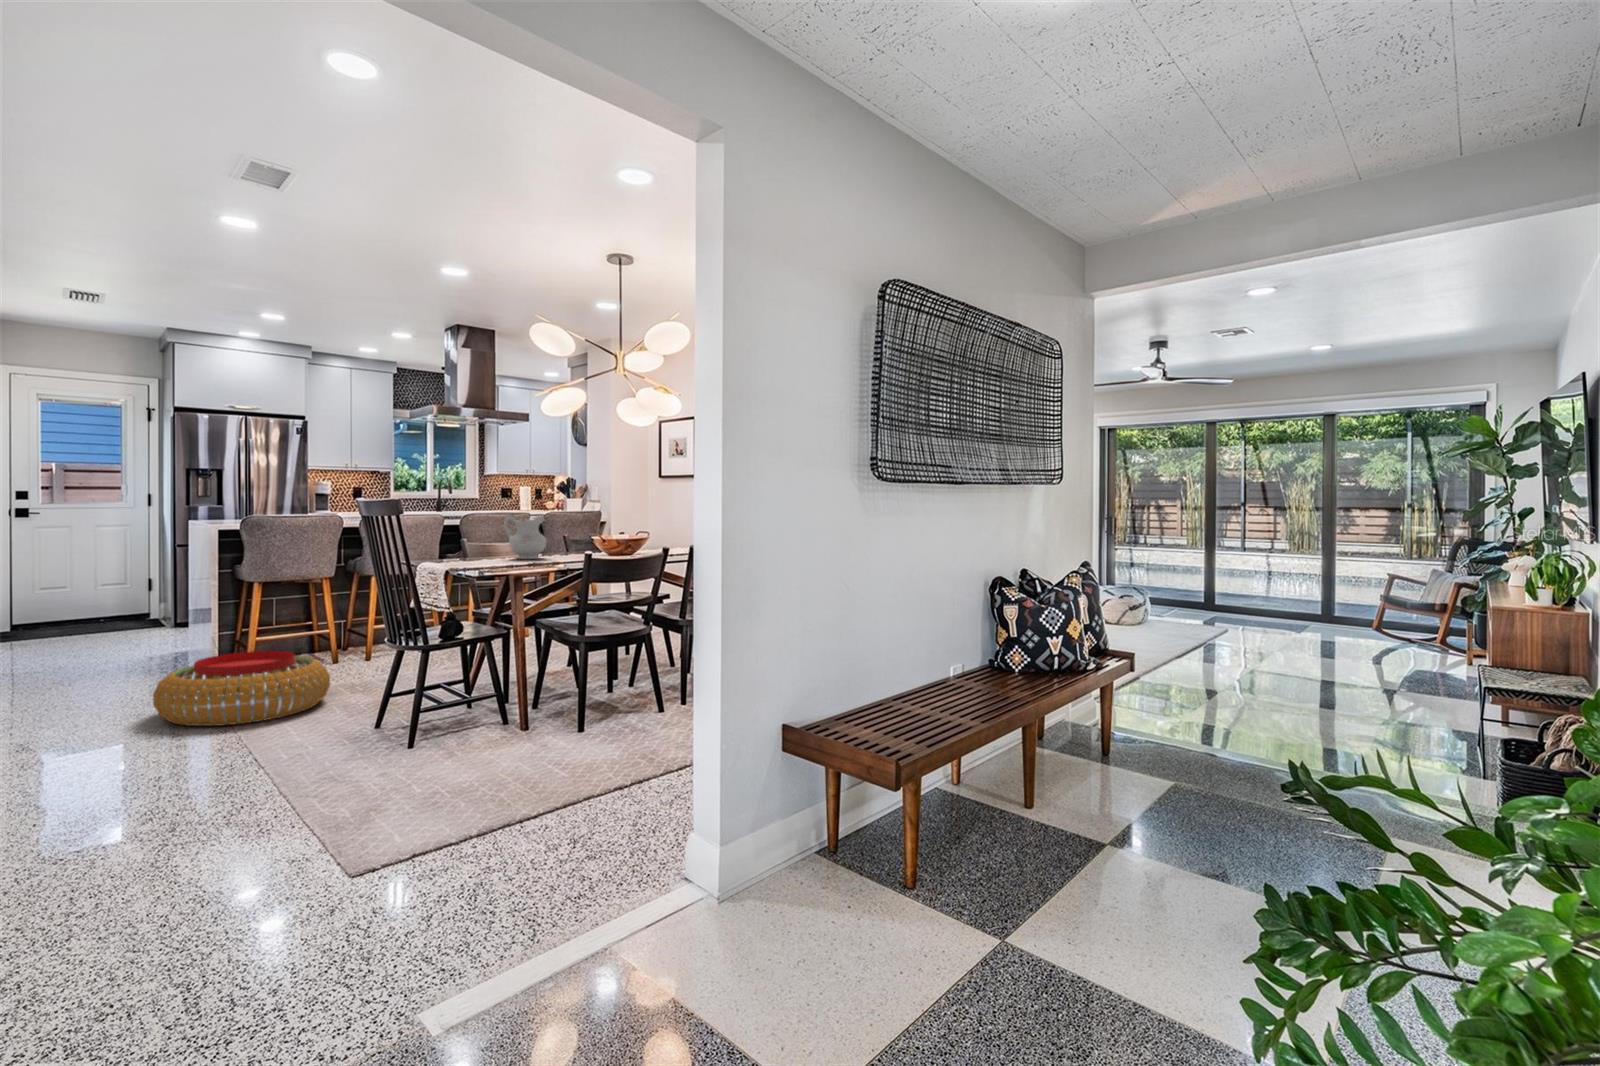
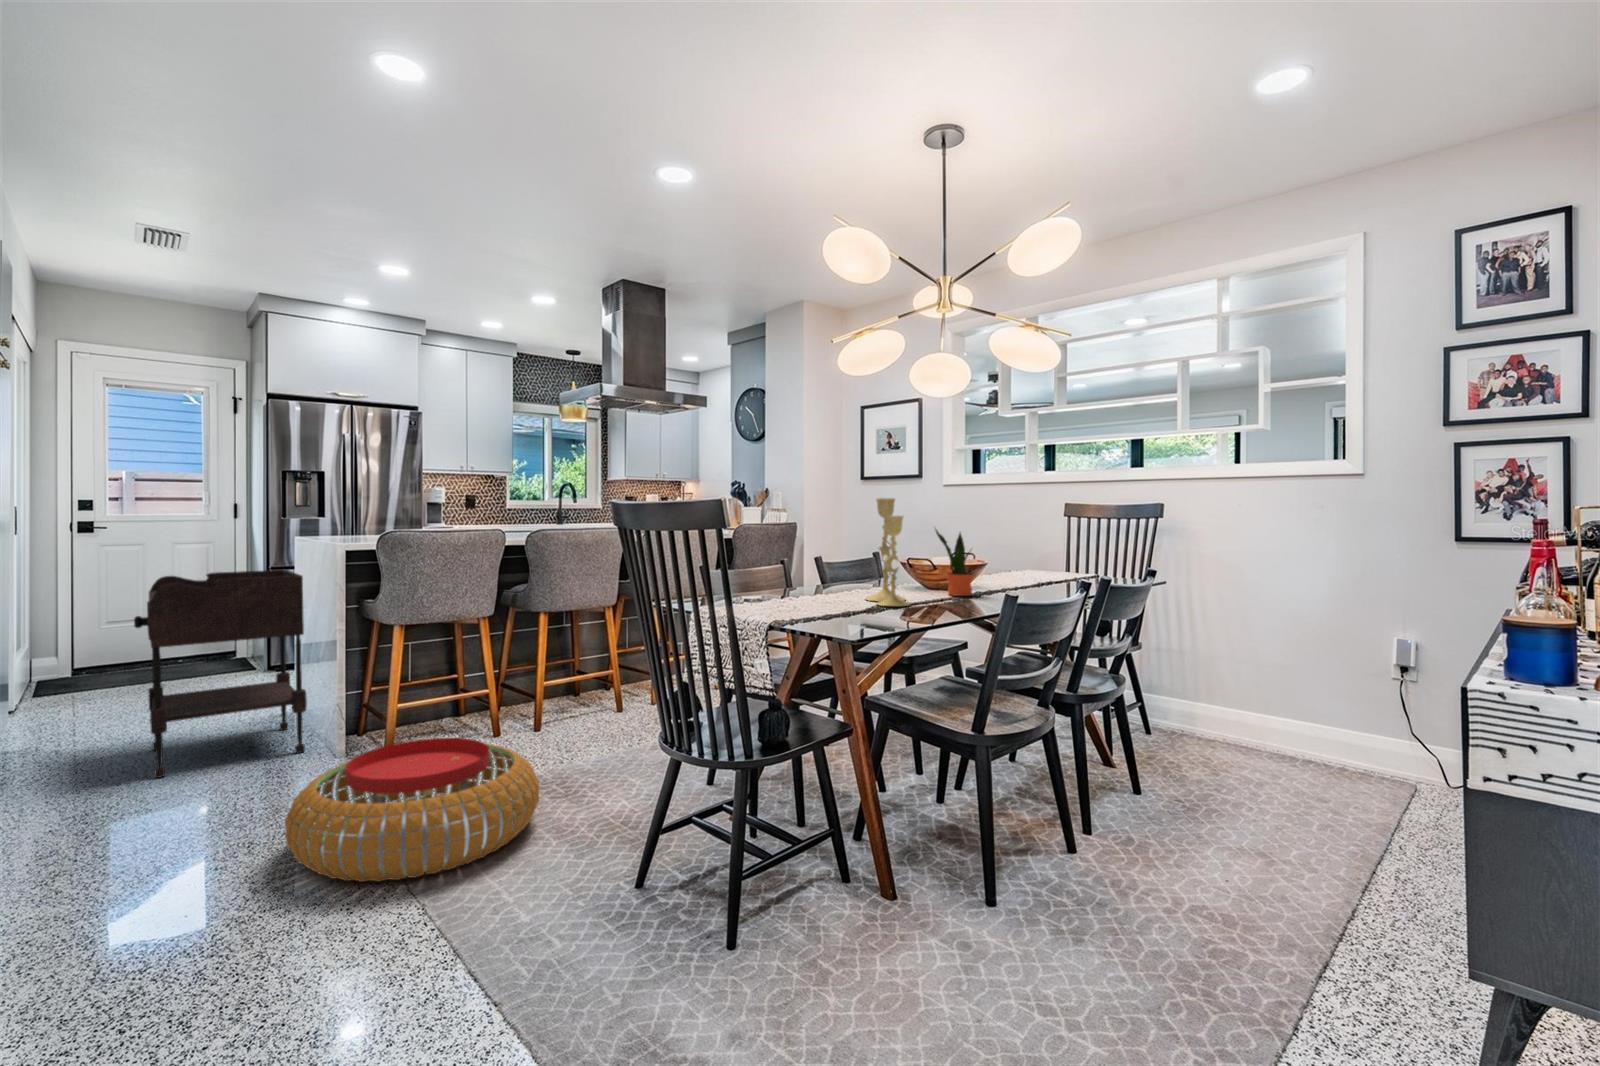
candlestick: none [550,496,581,565] -> present [866,498,910,606]
ceramic pitcher: present [504,514,546,559] -> none [775,526,833,594]
potted plant: none [610,514,636,561] -> present [935,529,974,596]
side table: none [60,544,187,685] -> present [134,569,307,778]

